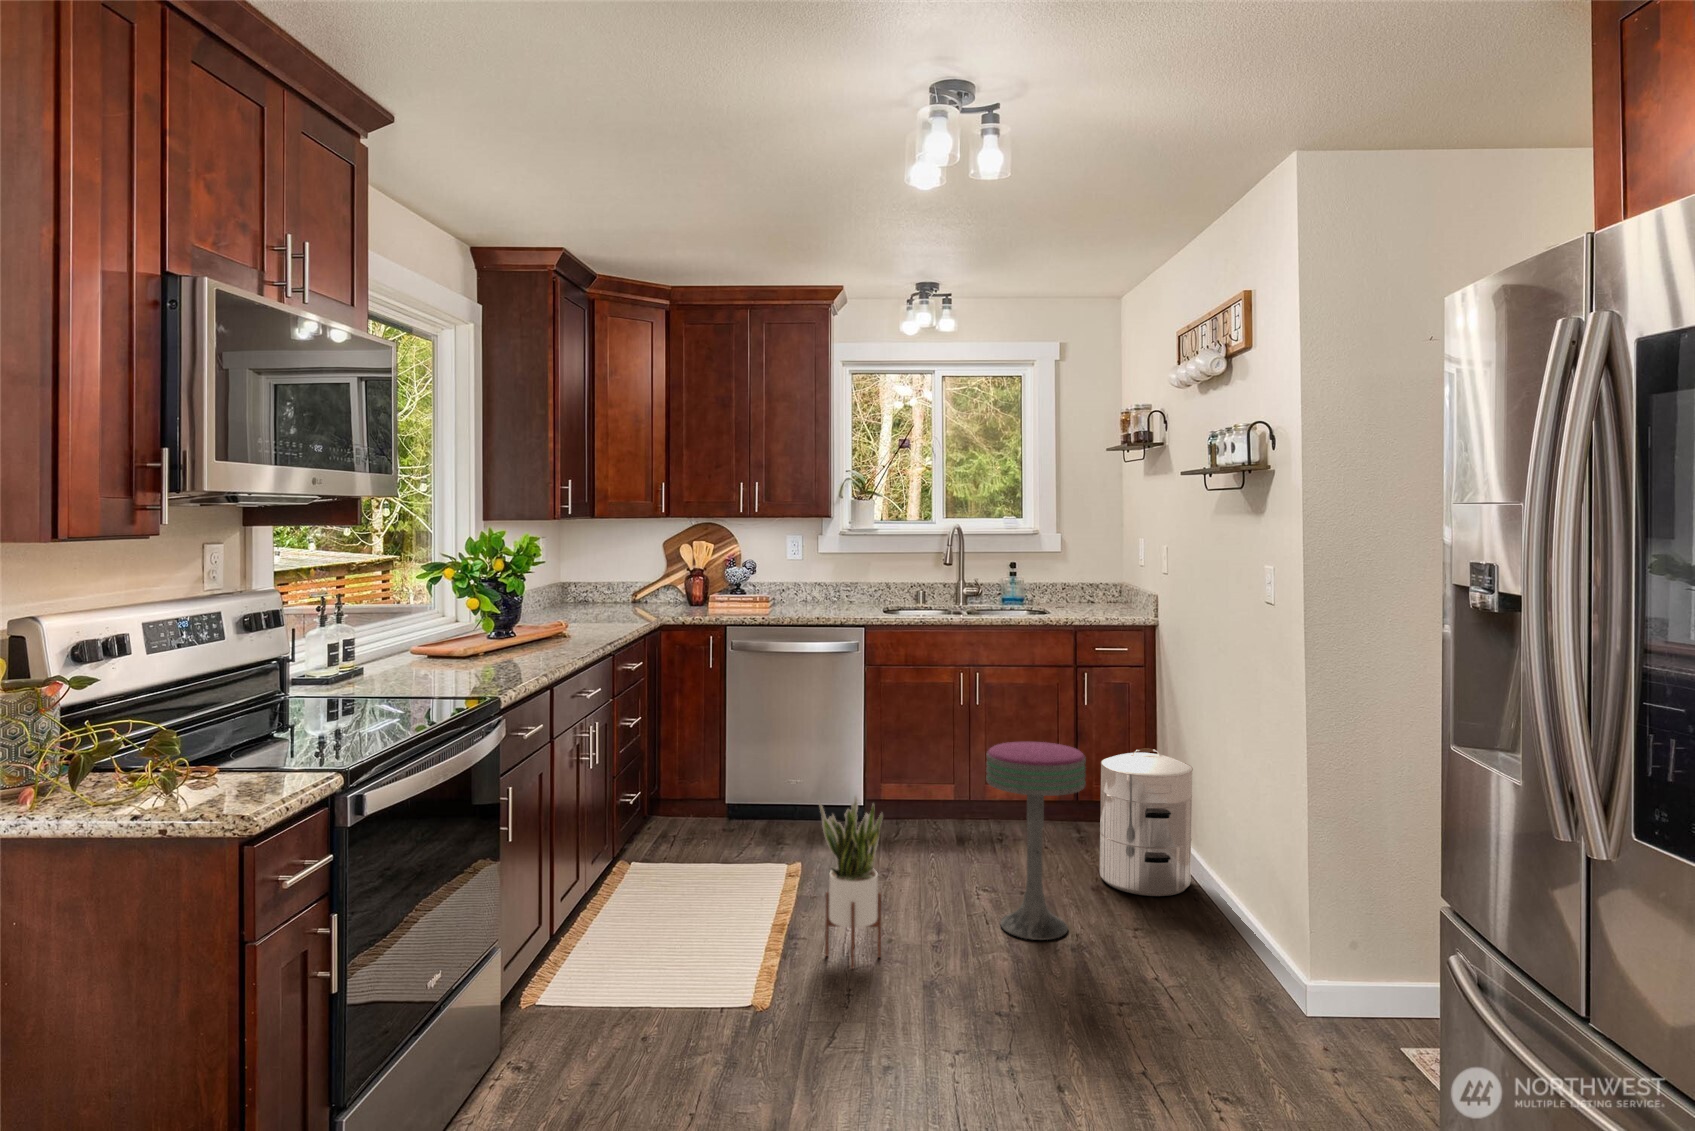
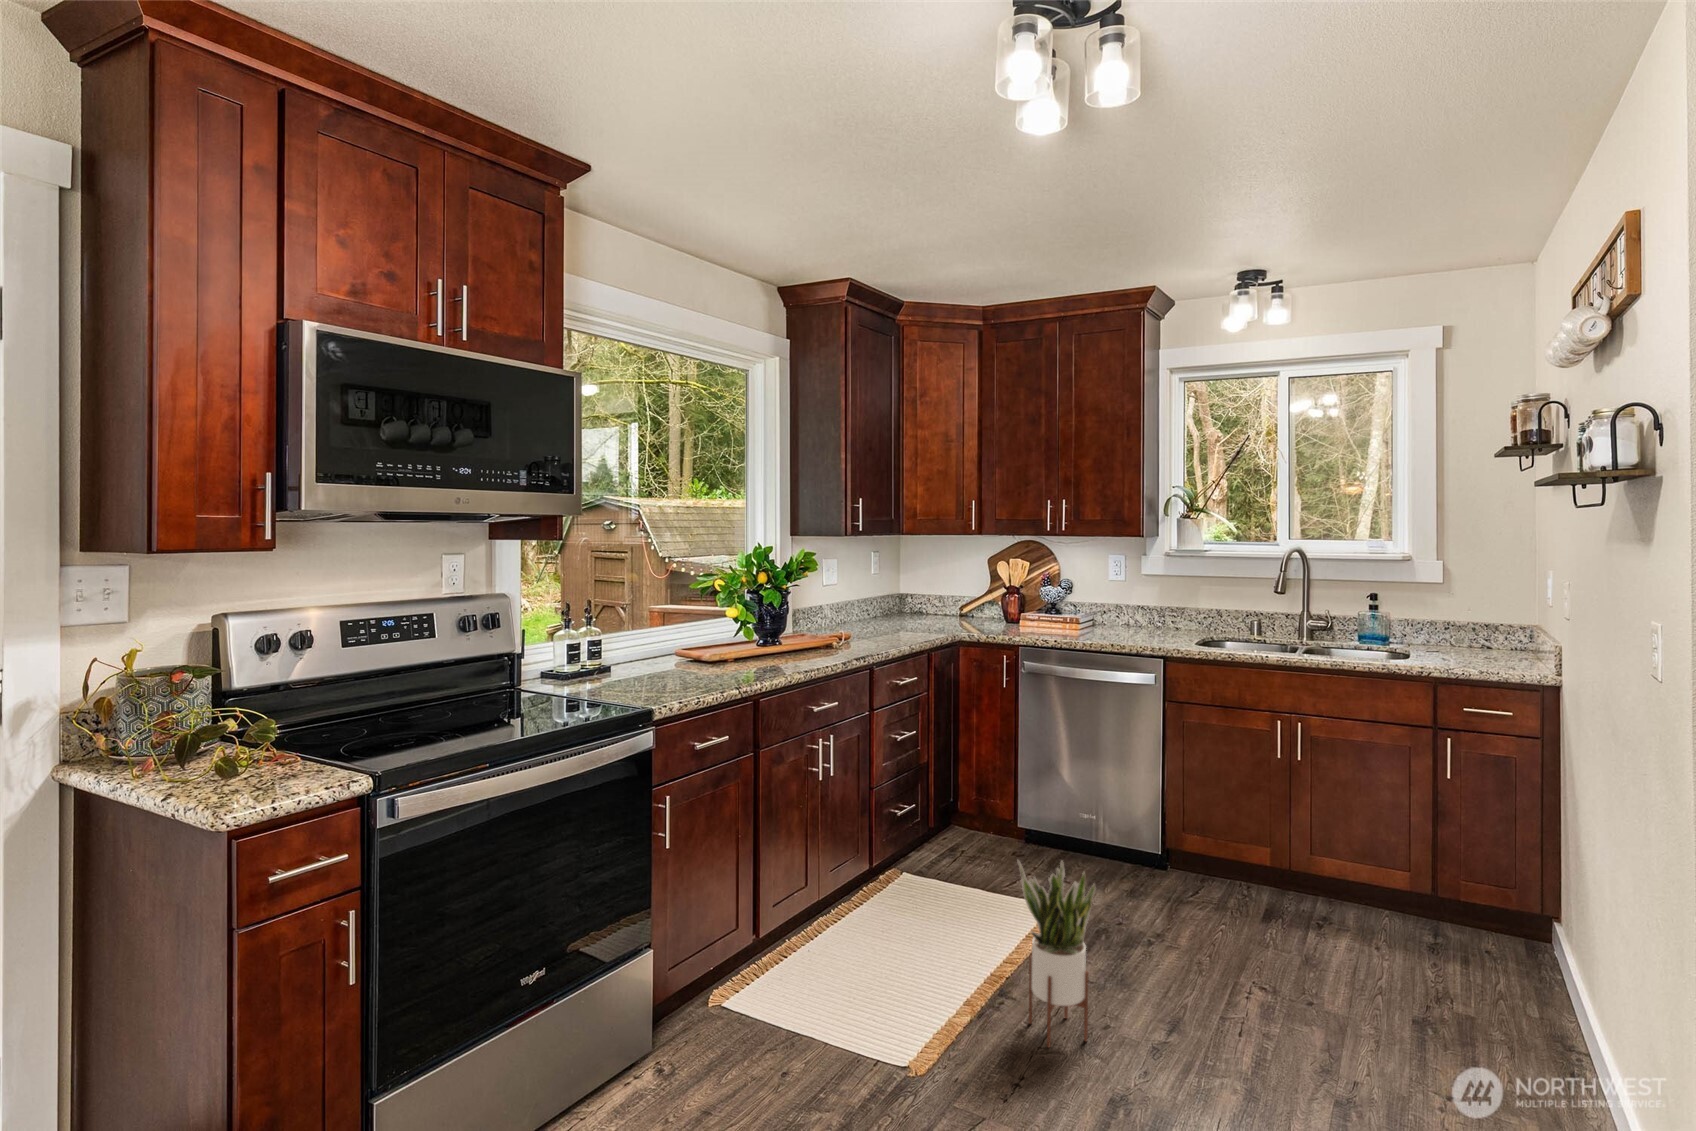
bar stool: present [986,742,1086,940] -> none [1238,824,1373,1078]
waste bin: present [1100,748,1193,896] -> none [1429,855,1579,1059]

